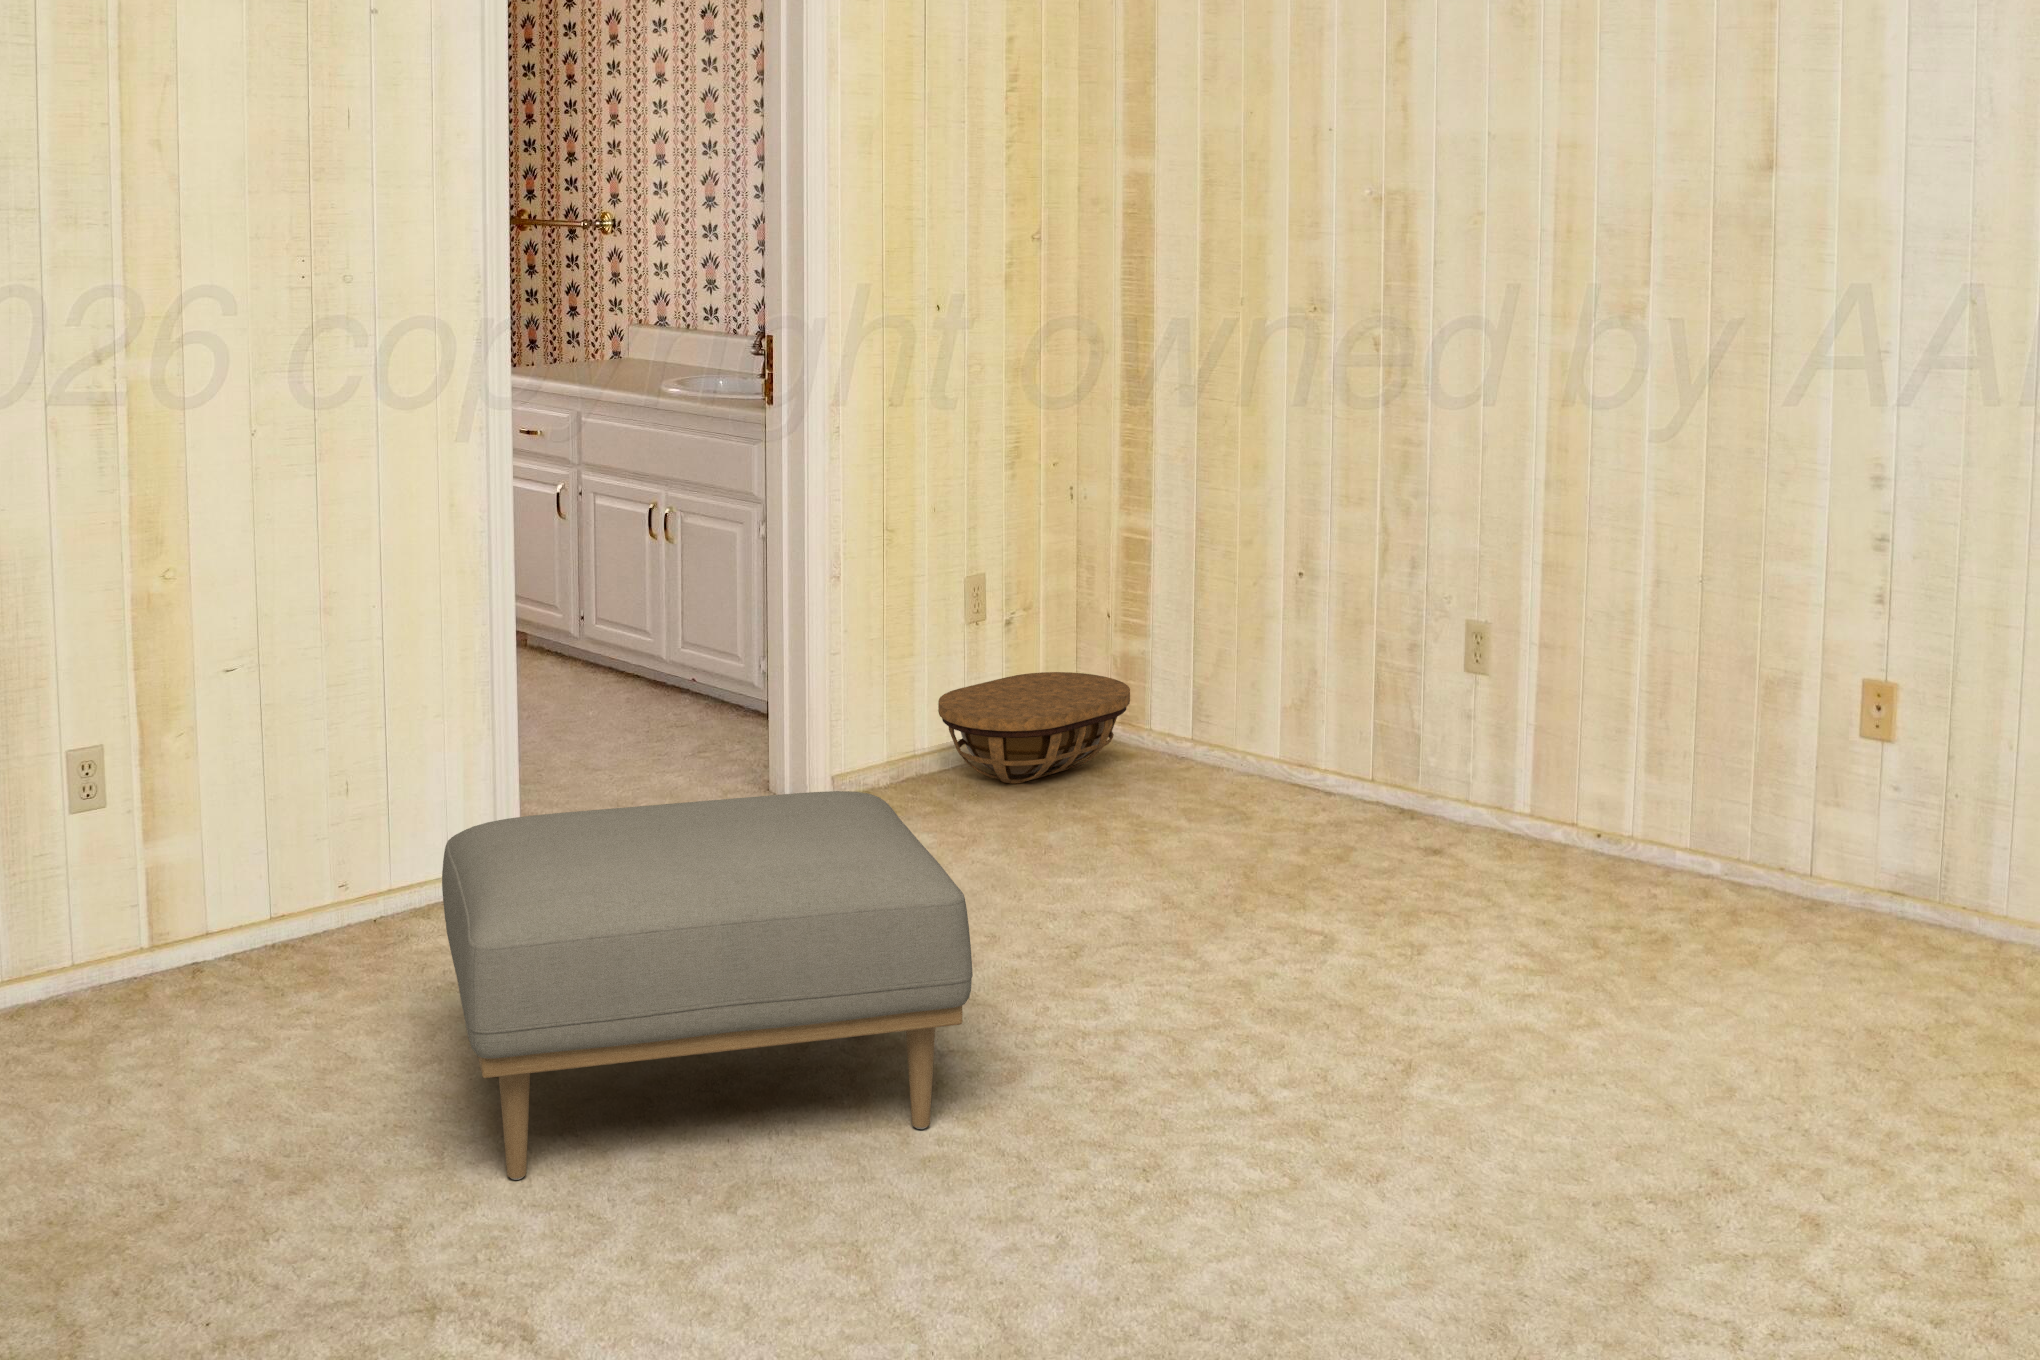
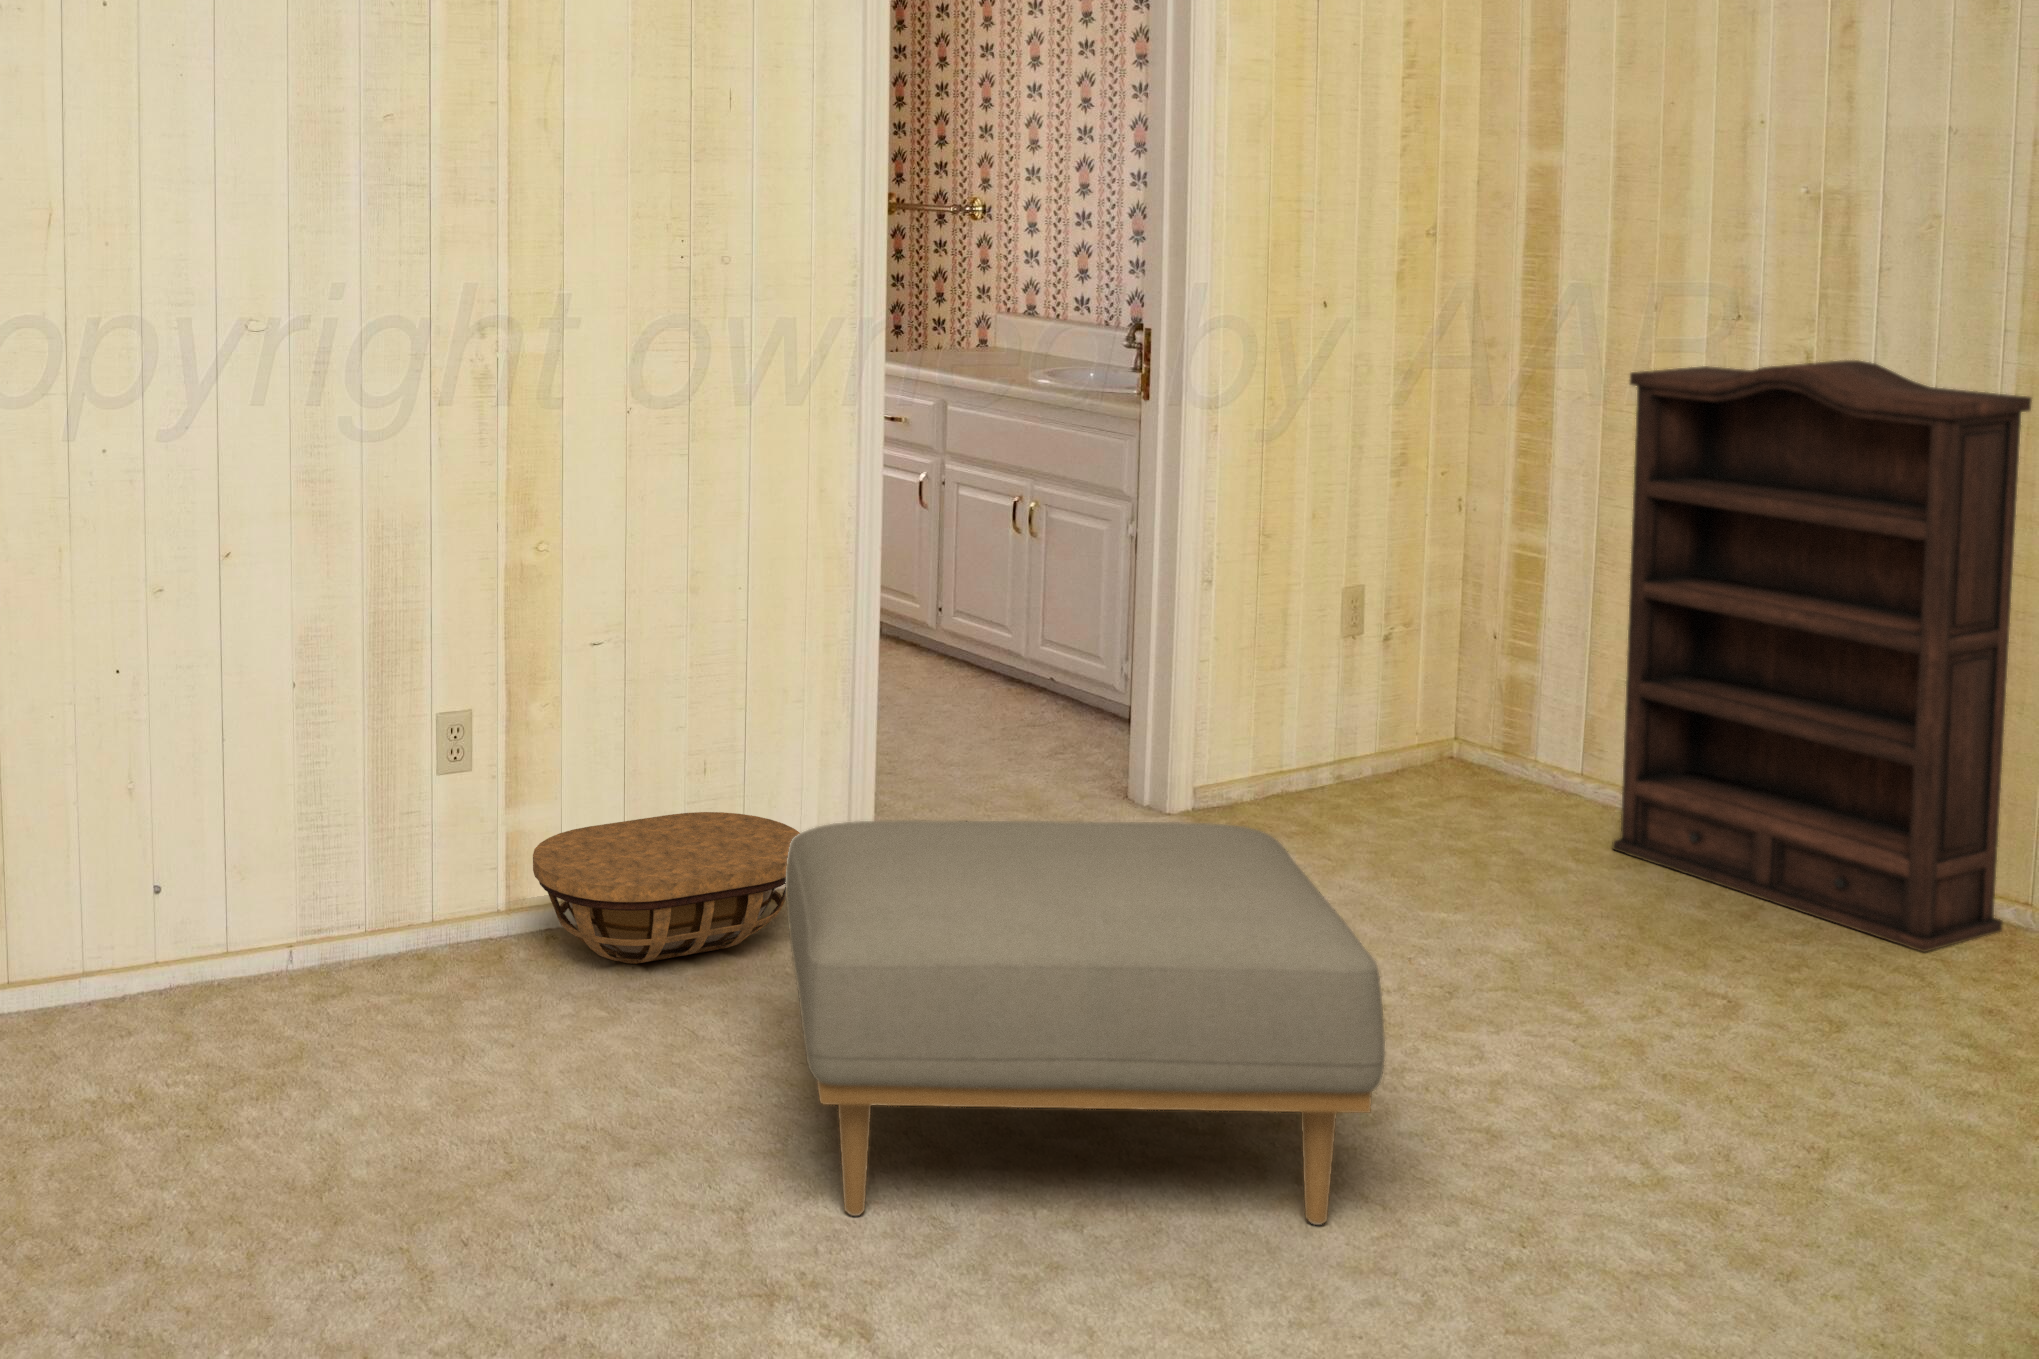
bookshelf: none [1173,359,1471,853] -> present [1612,360,2031,952]
basket: present [938,672,1130,783] -> present [533,812,800,964]

